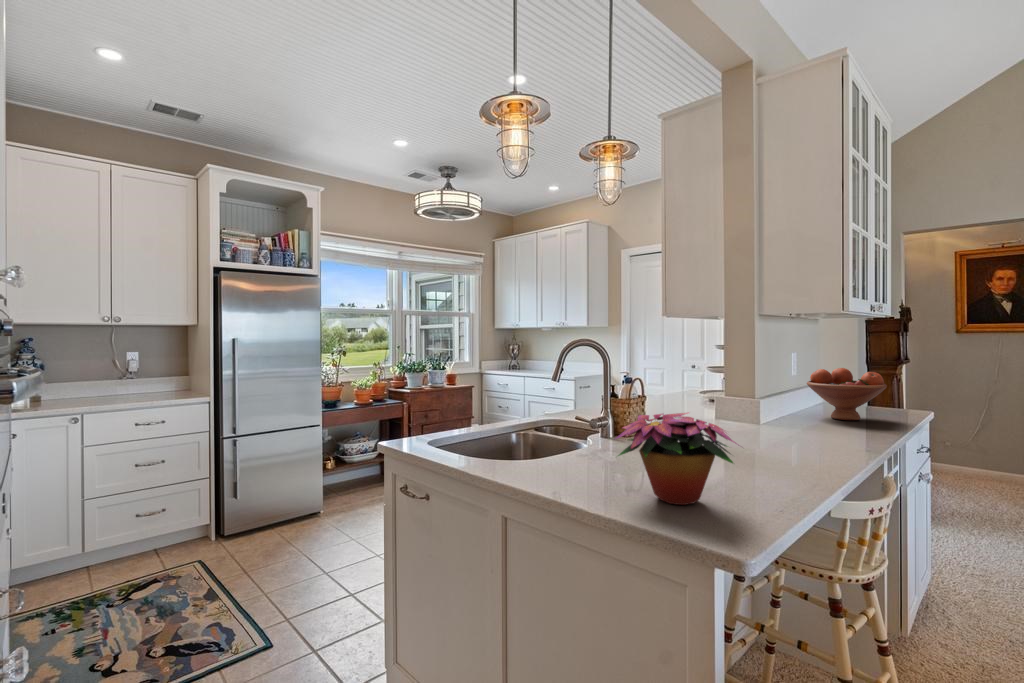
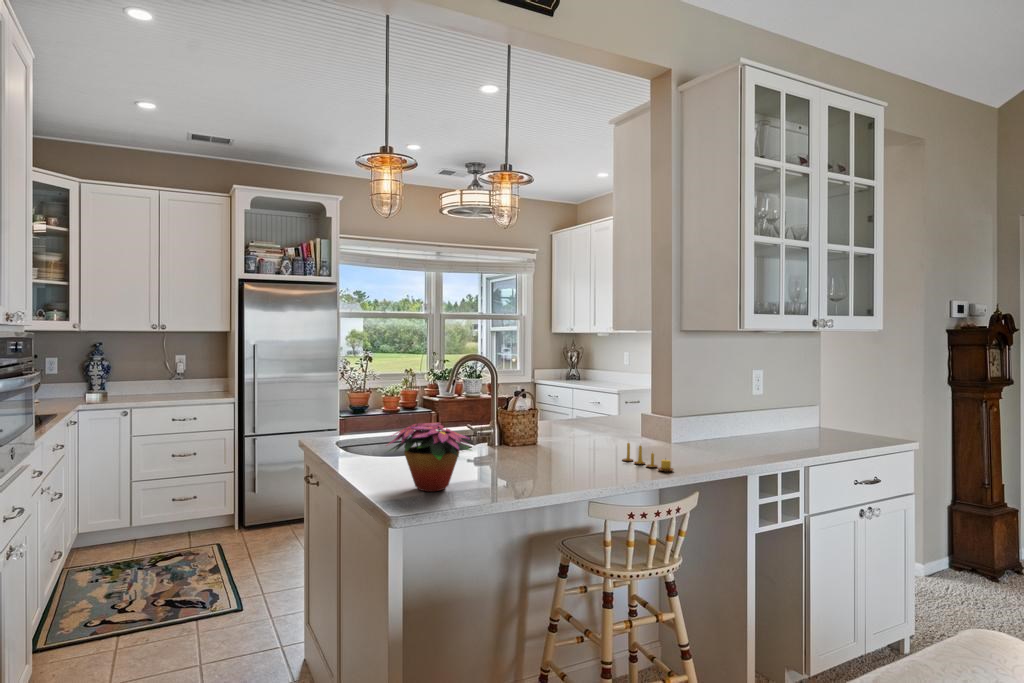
fruit bowl: present [807,368,887,420] -> none [733,391,809,447]
candle: none [771,422,854,454] -> present [622,443,673,471]

